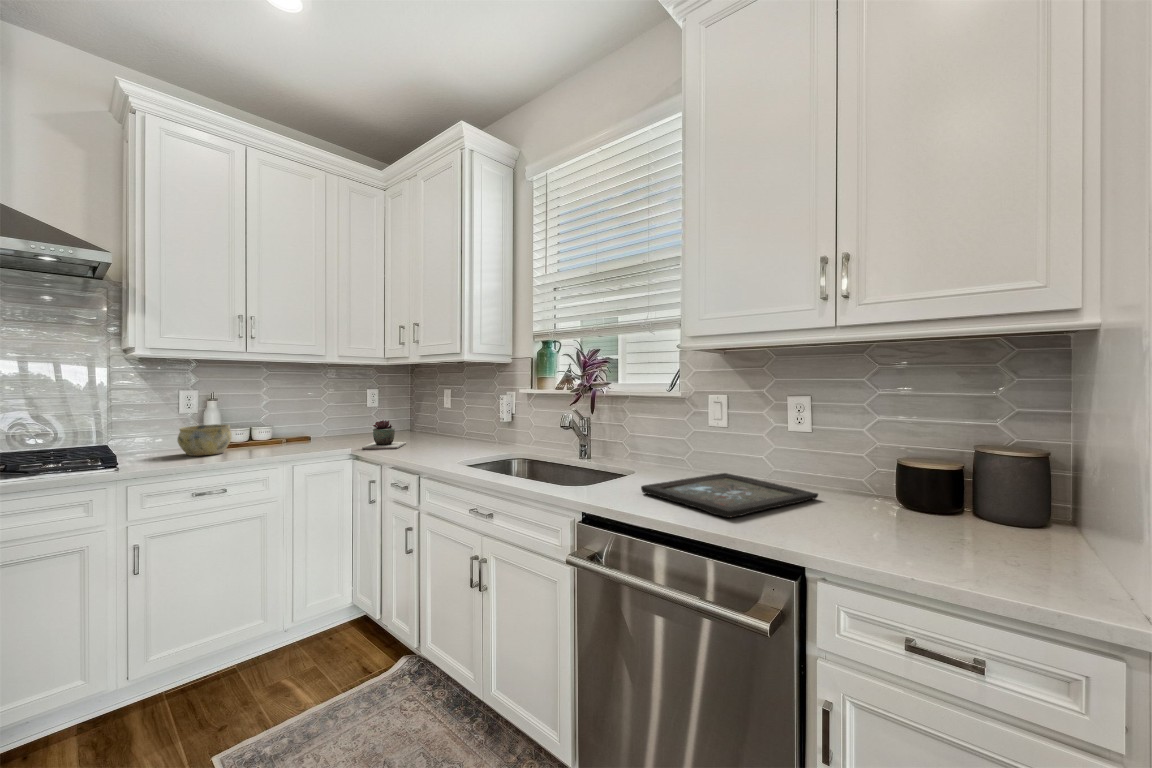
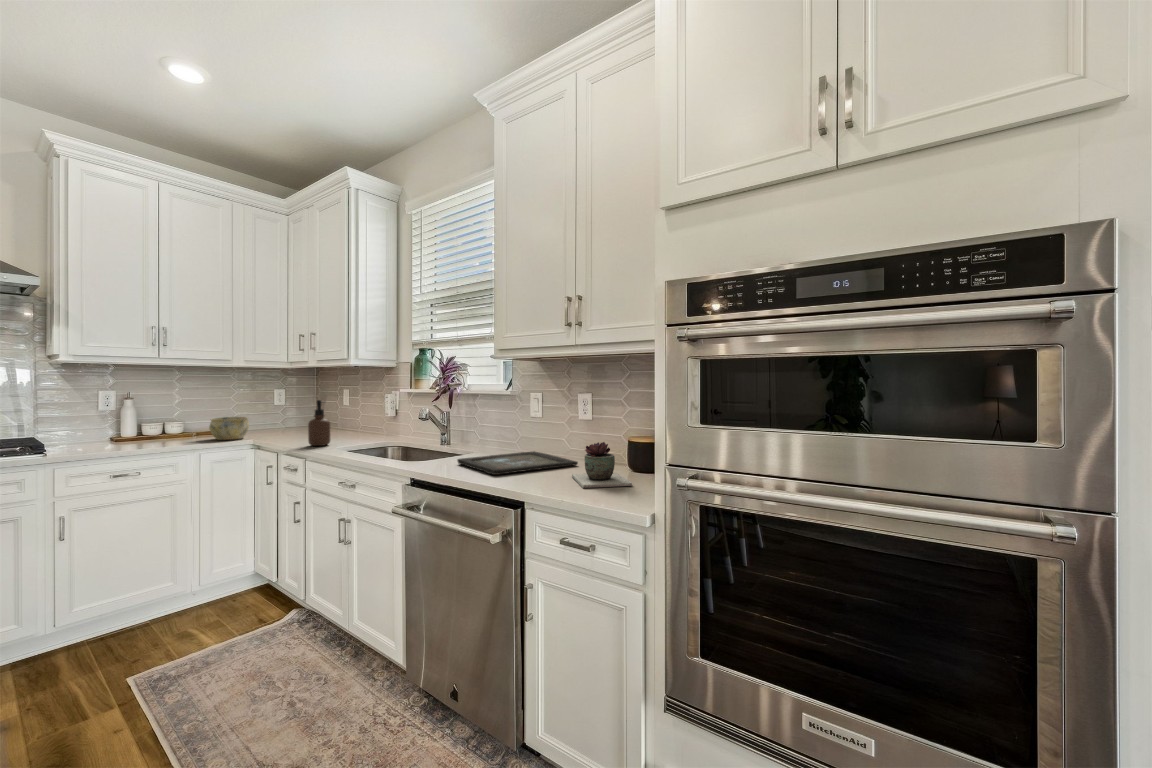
soap dispenser: none [419,402,444,458] -> present [308,400,330,446]
succulent plant: present [362,420,406,449] -> present [572,442,632,488]
ceramic bowl: present [177,424,232,456] -> present [209,416,249,440]

